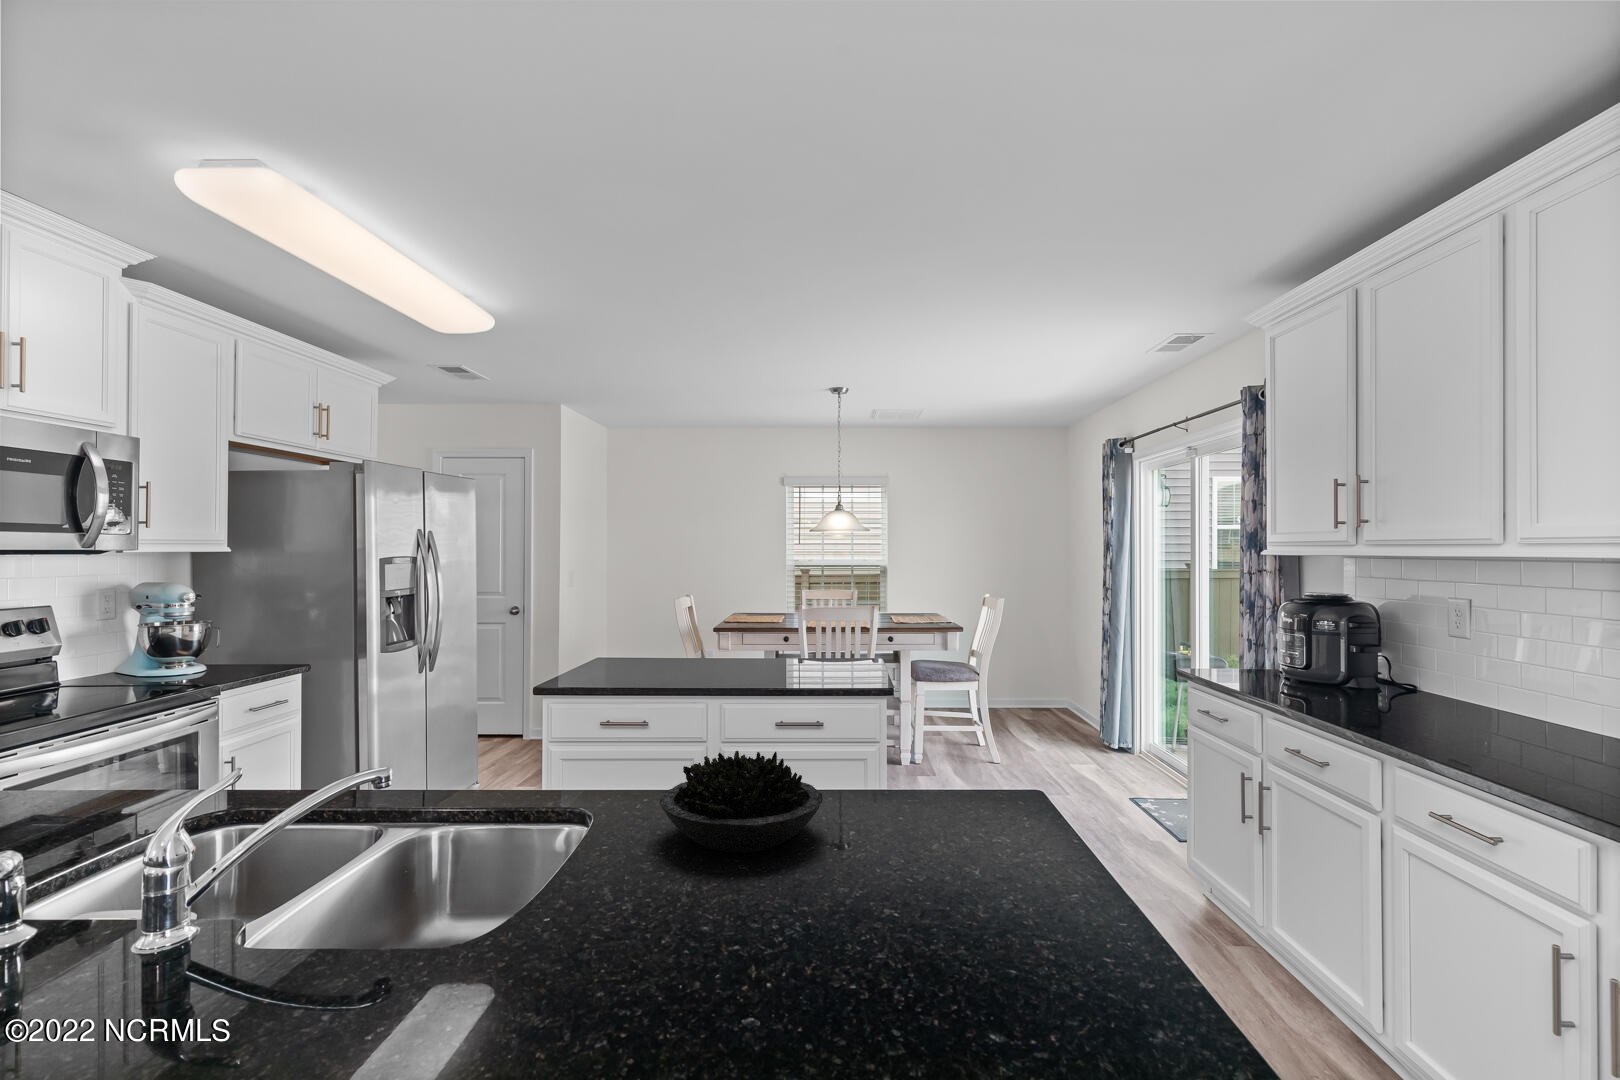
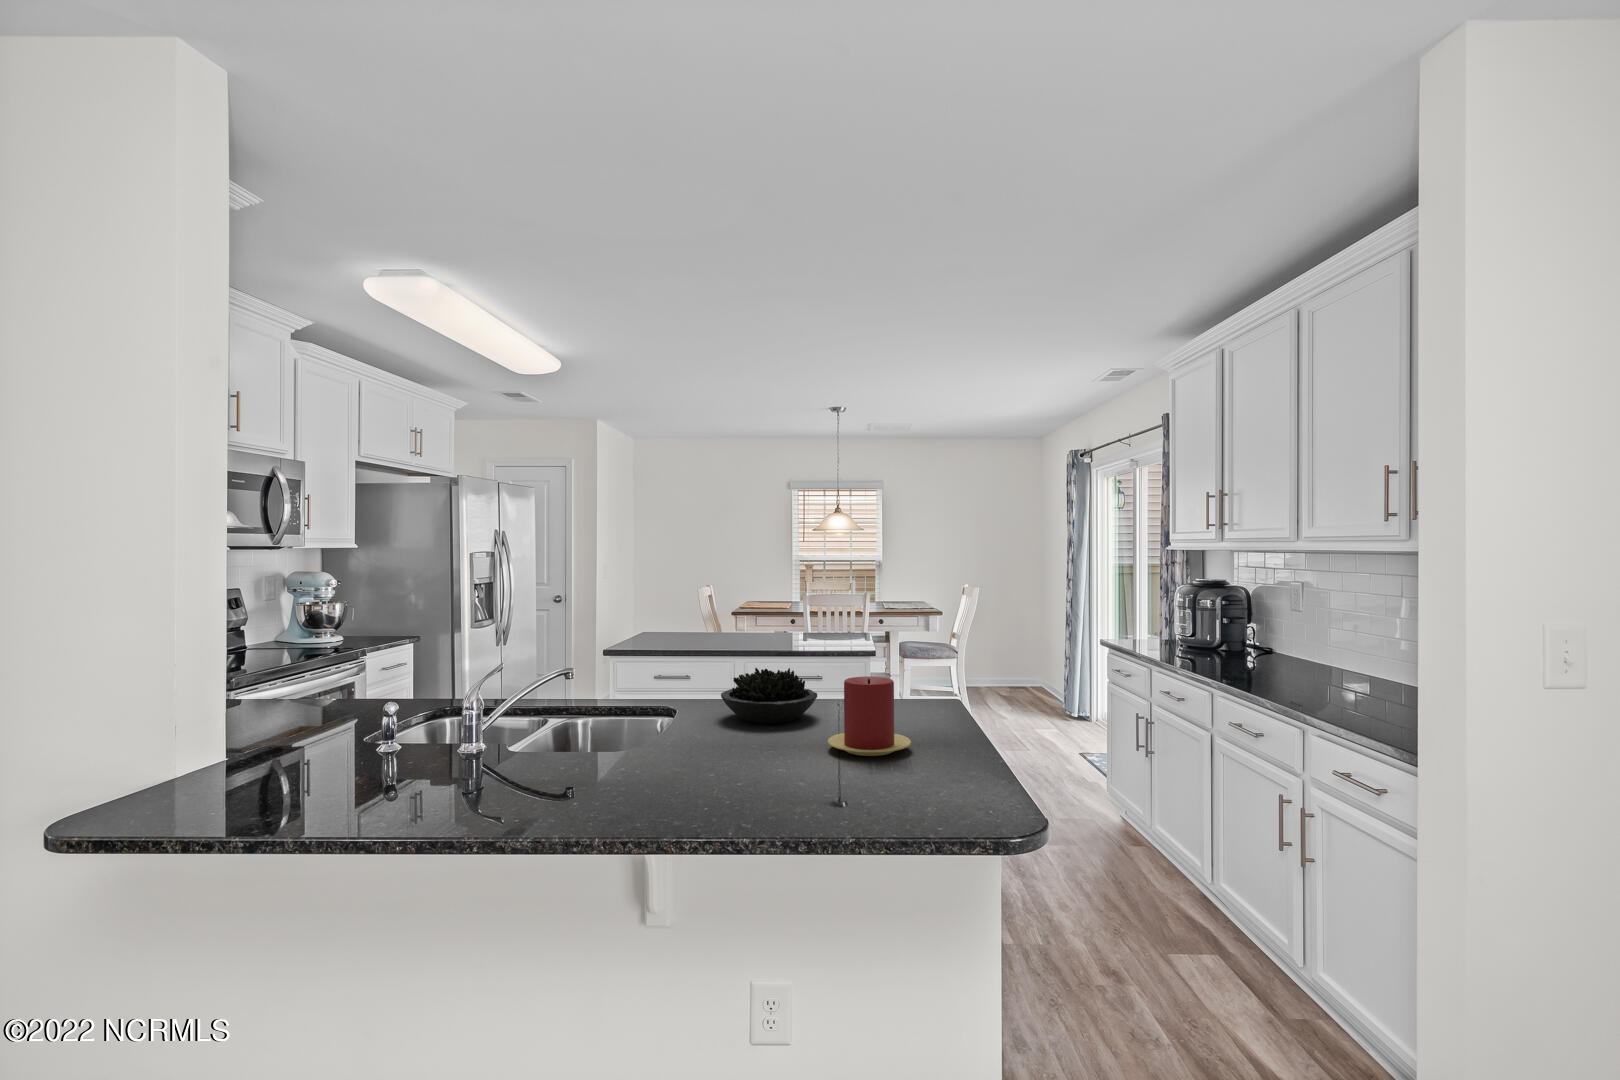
candle: none [846,791,1006,961] -> present [828,676,911,756]

